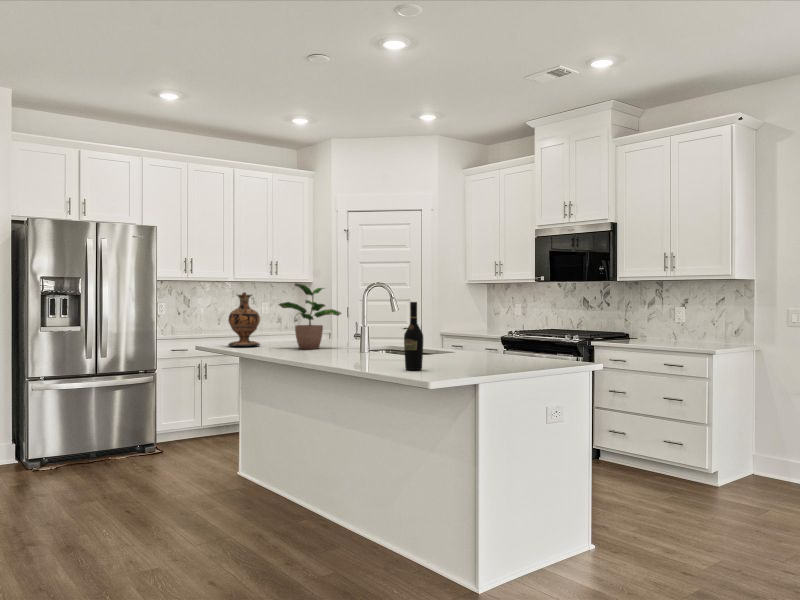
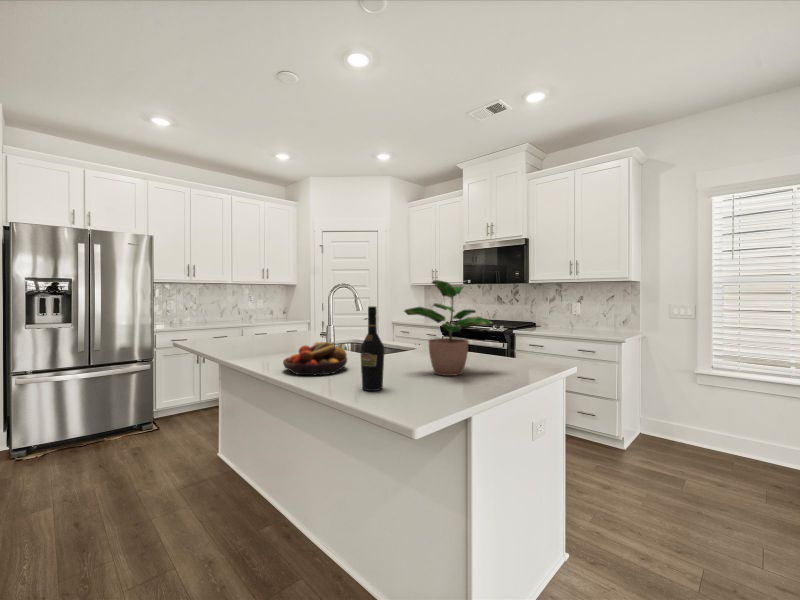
potted plant: present [279,284,341,349] -> present [404,280,493,376]
vase: present [228,292,260,347] -> none [200,293,232,343]
fruit bowl: none [333,337,391,364] -> present [283,342,347,375]

